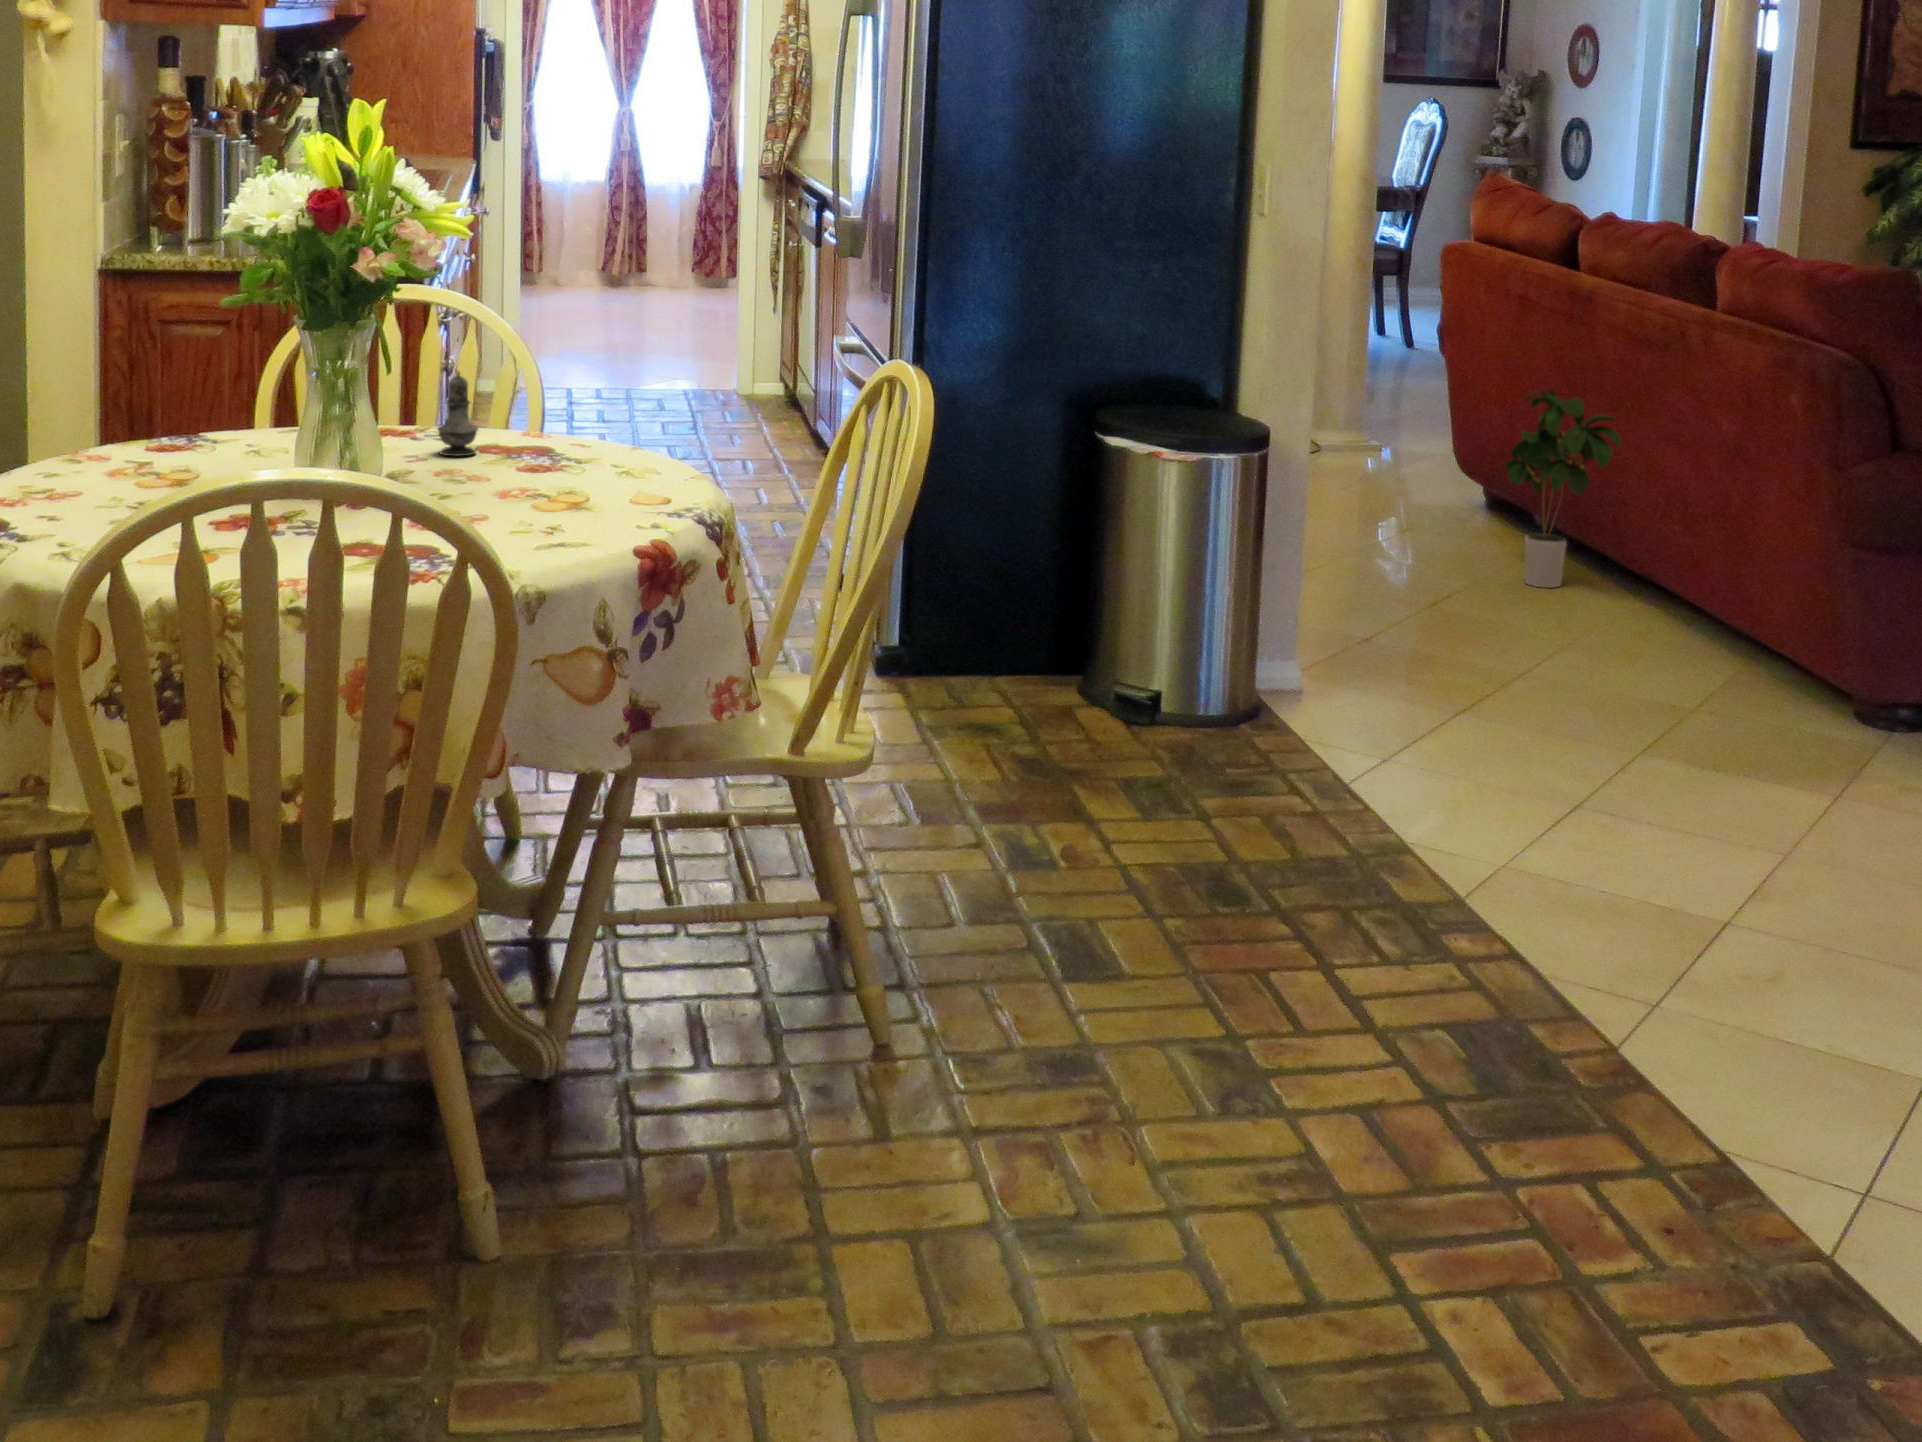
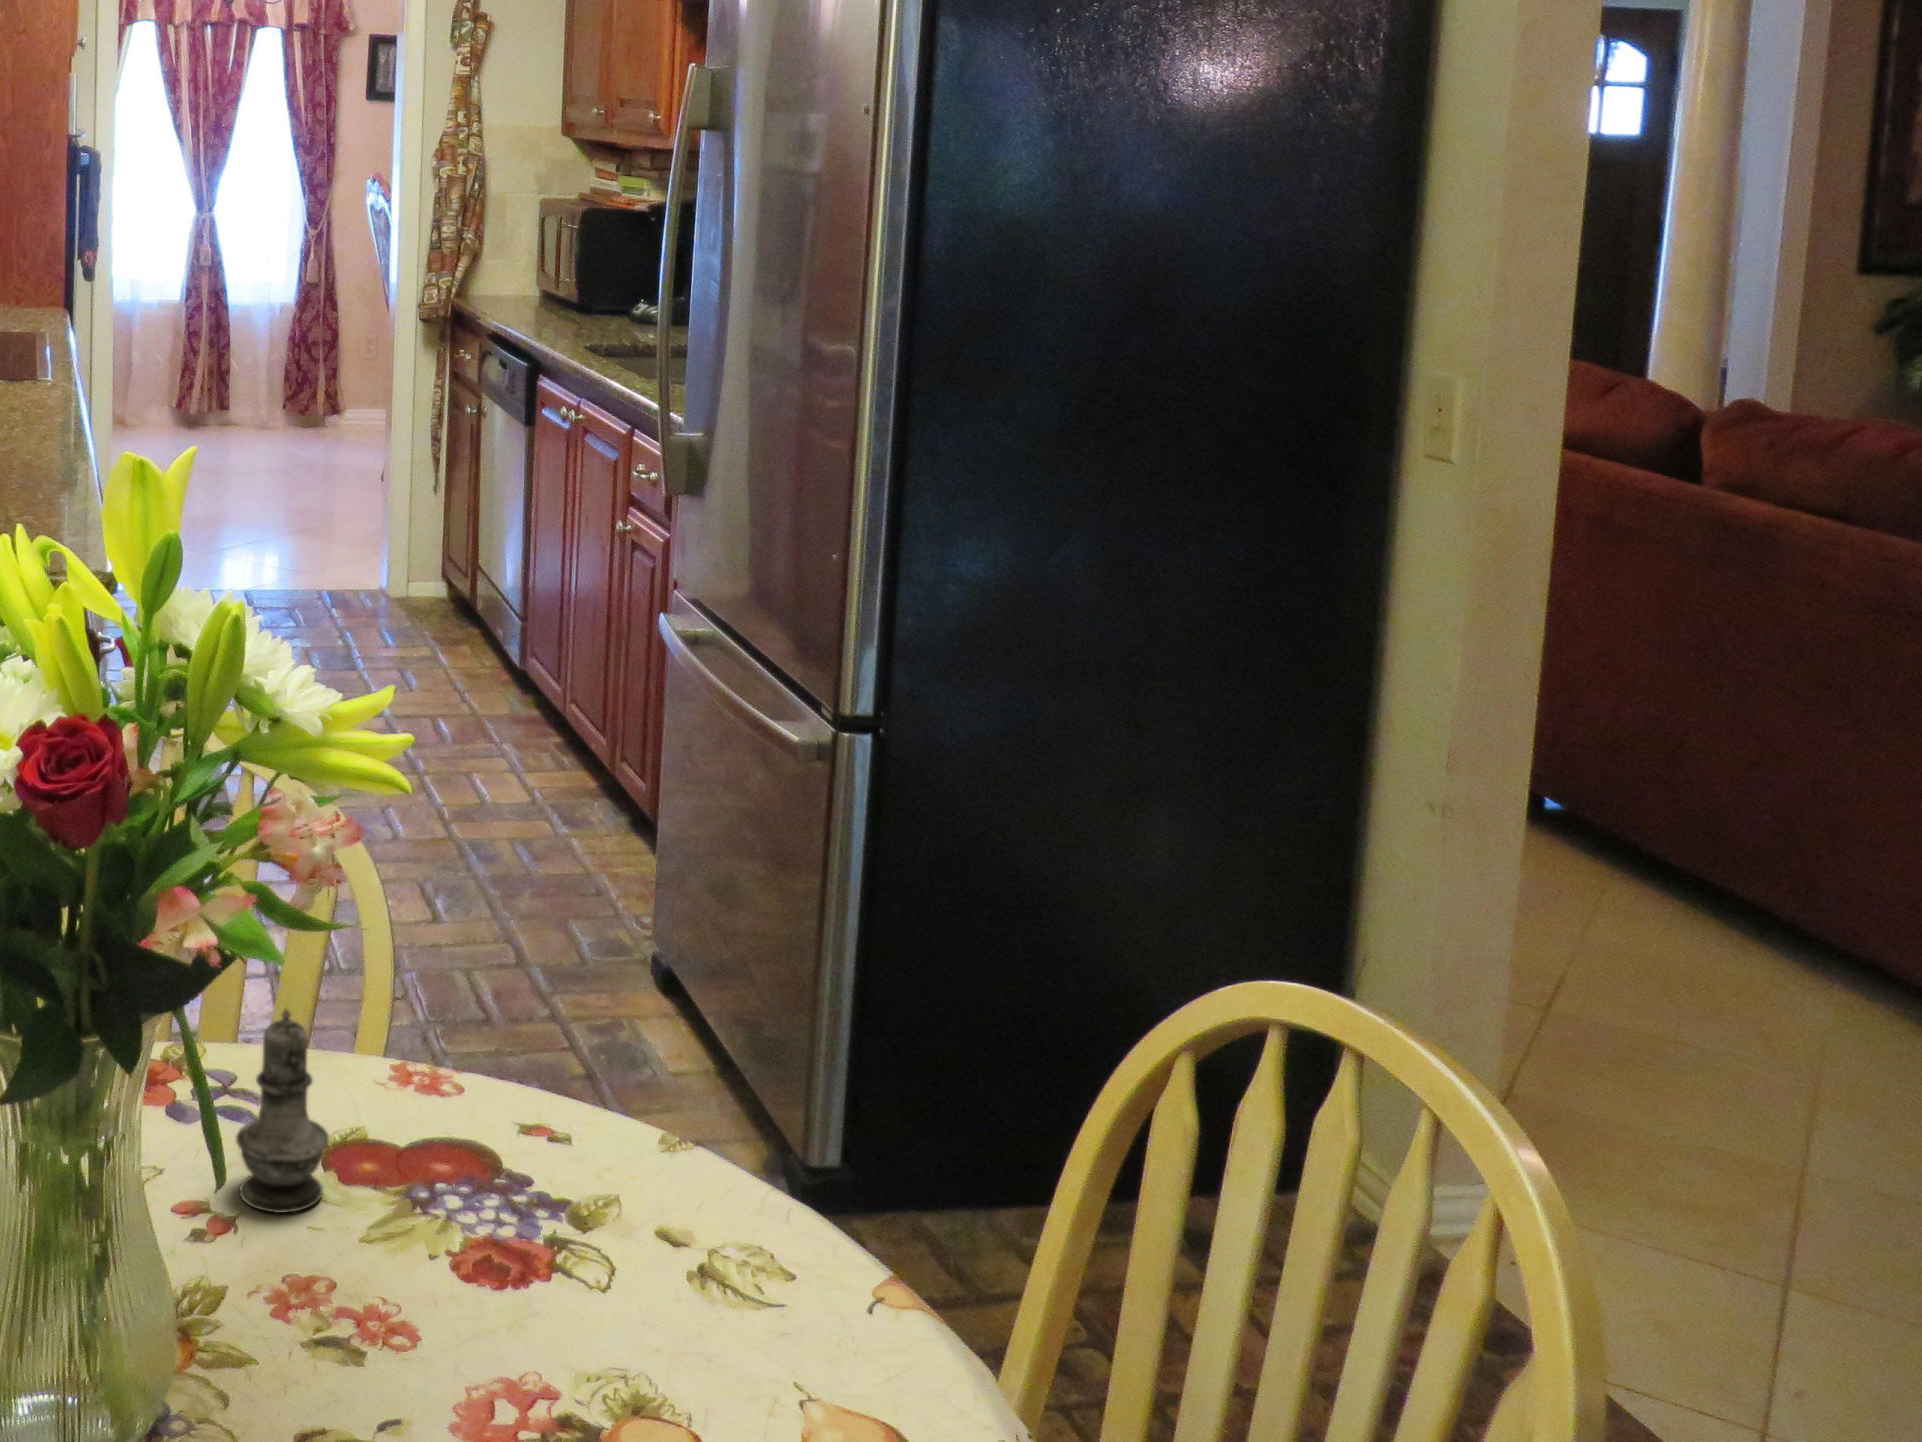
potted plant: present [1506,391,1621,588] -> none [1610,675,1858,983]

